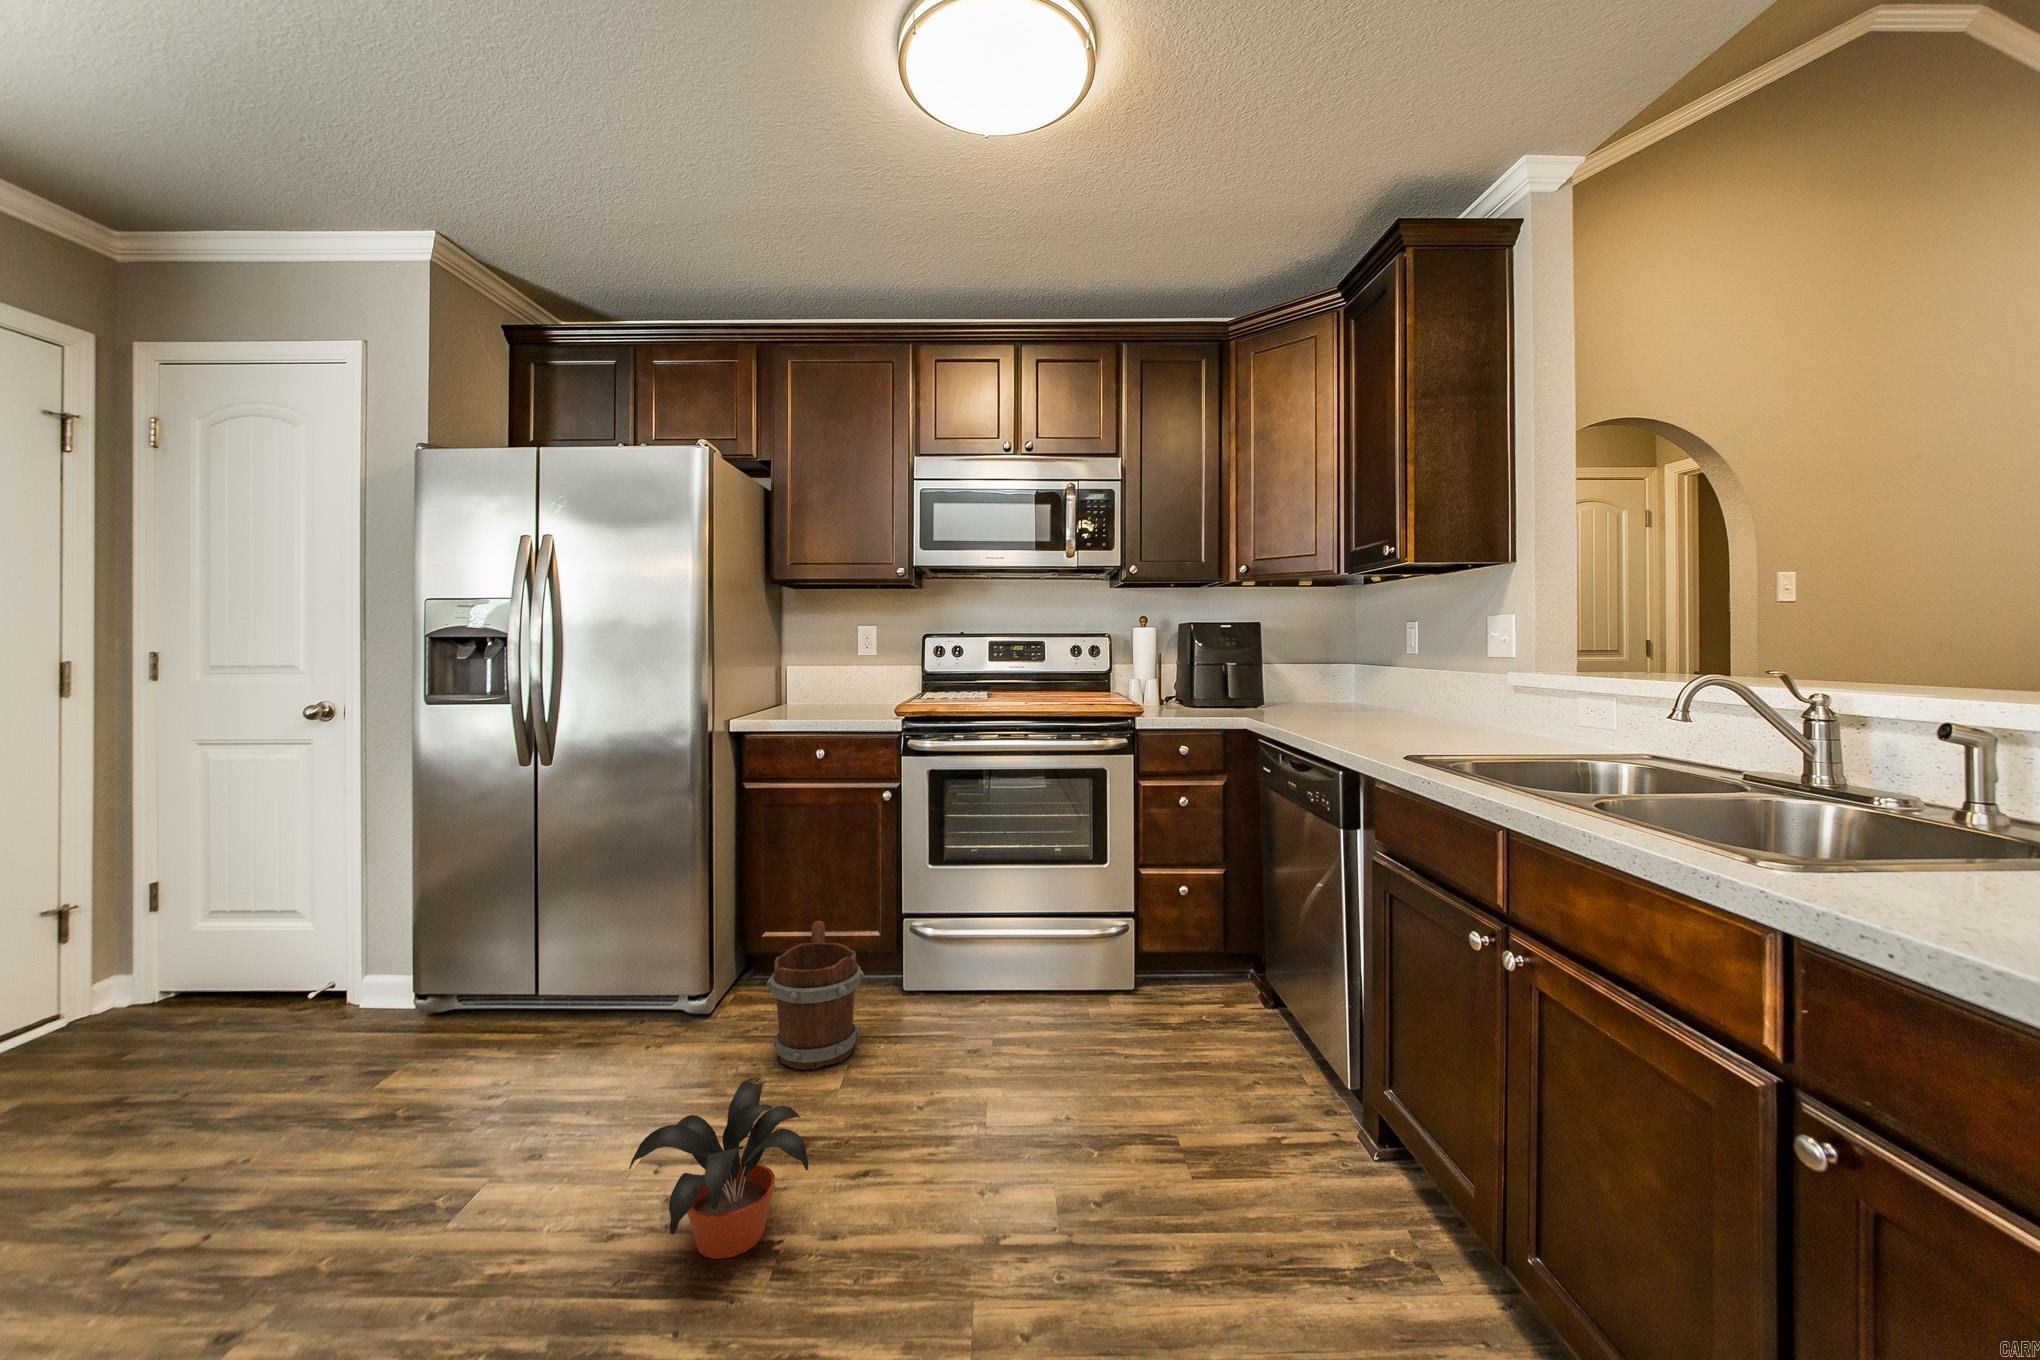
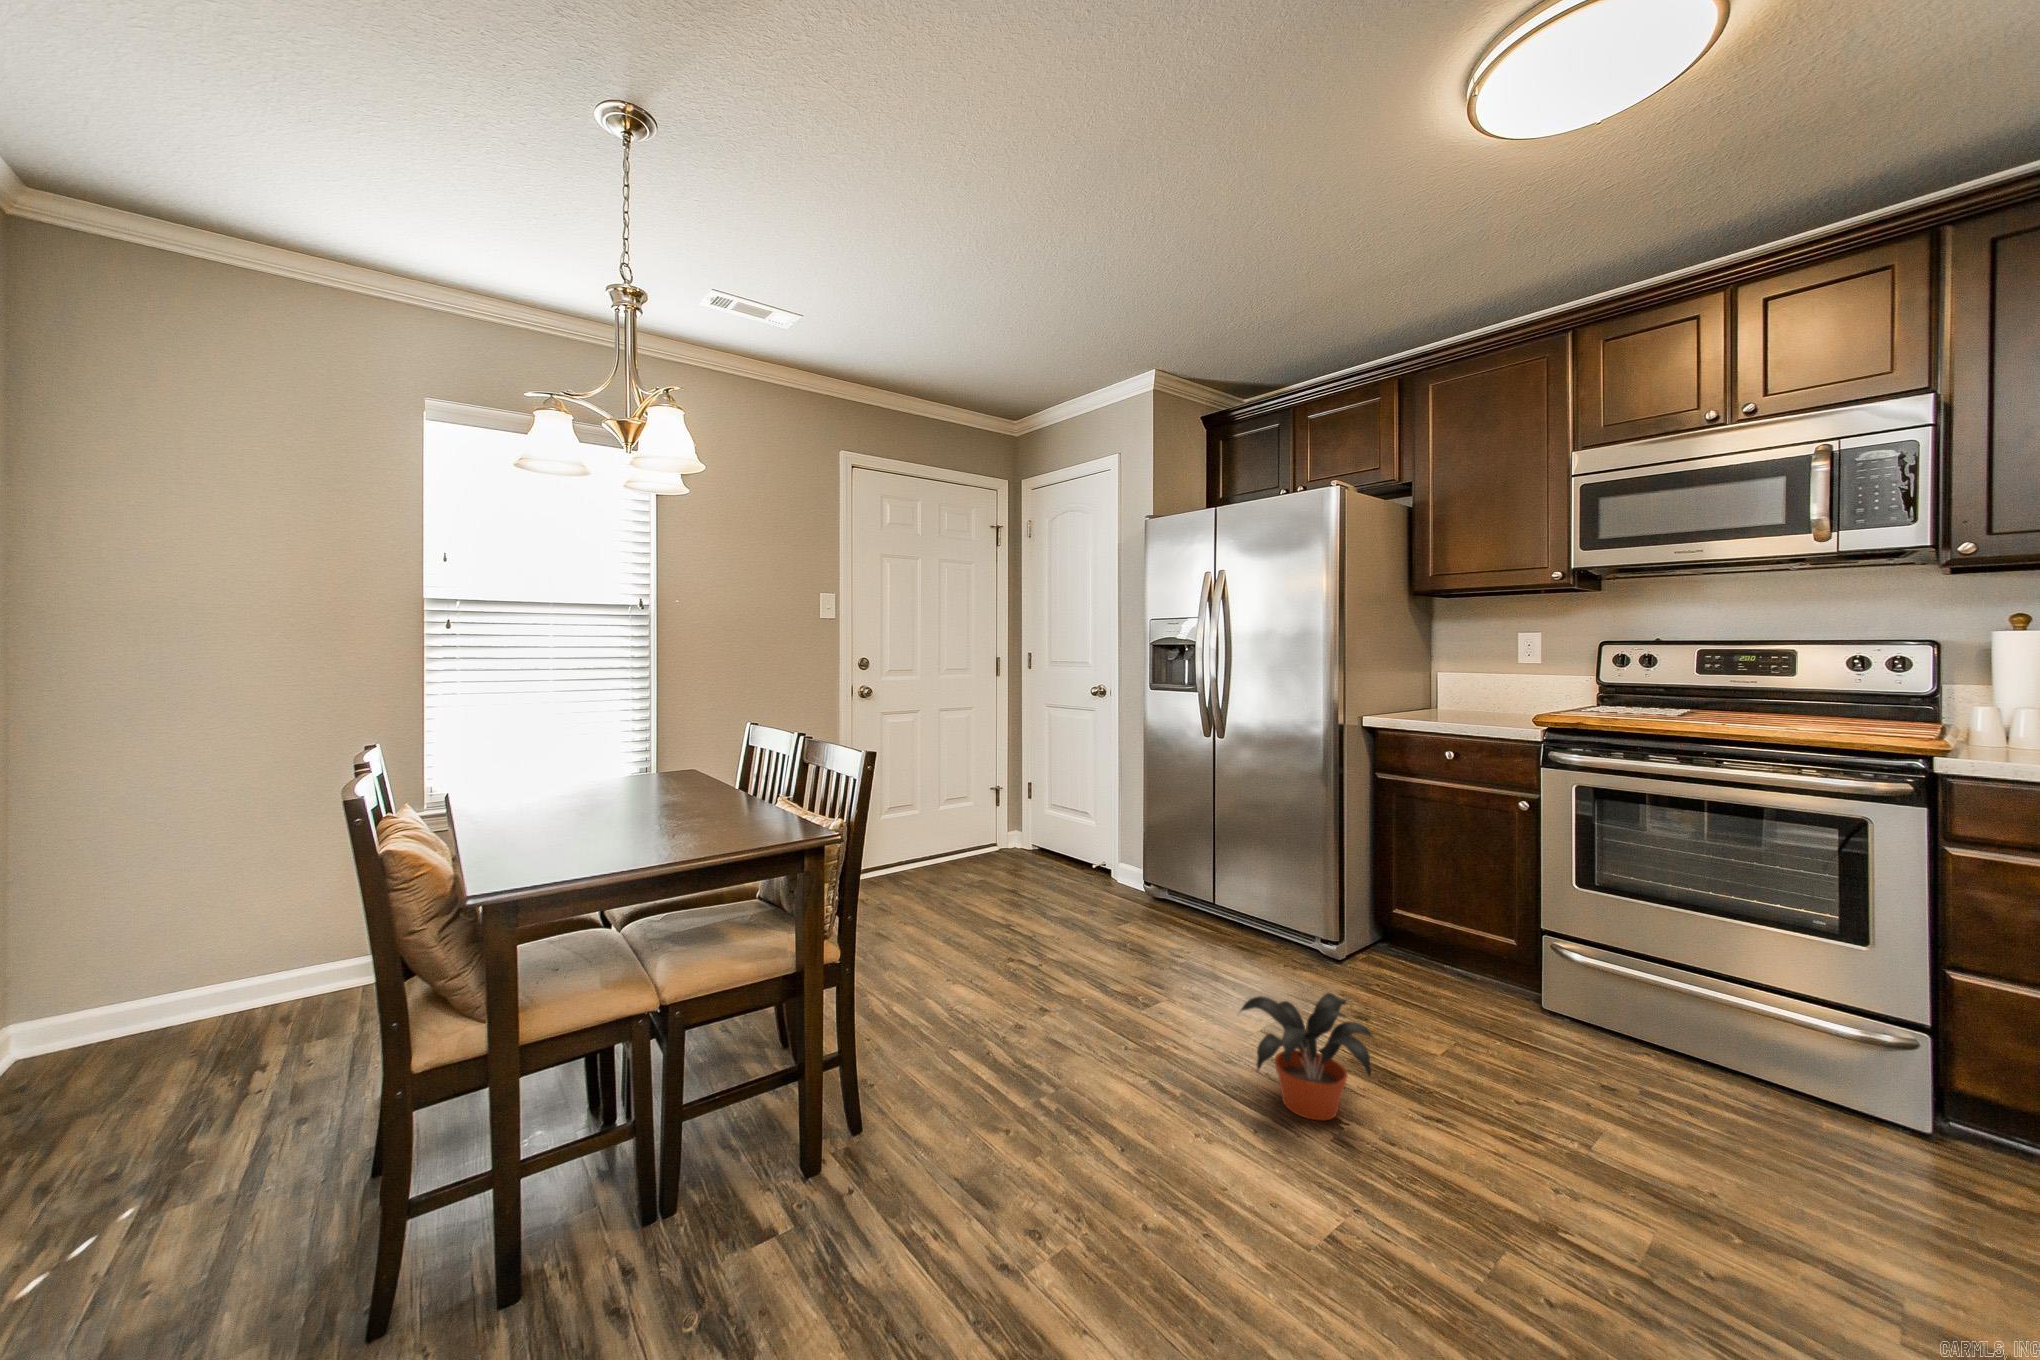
bucket: present [767,921,864,1070] -> none [1378,904,1476,1034]

